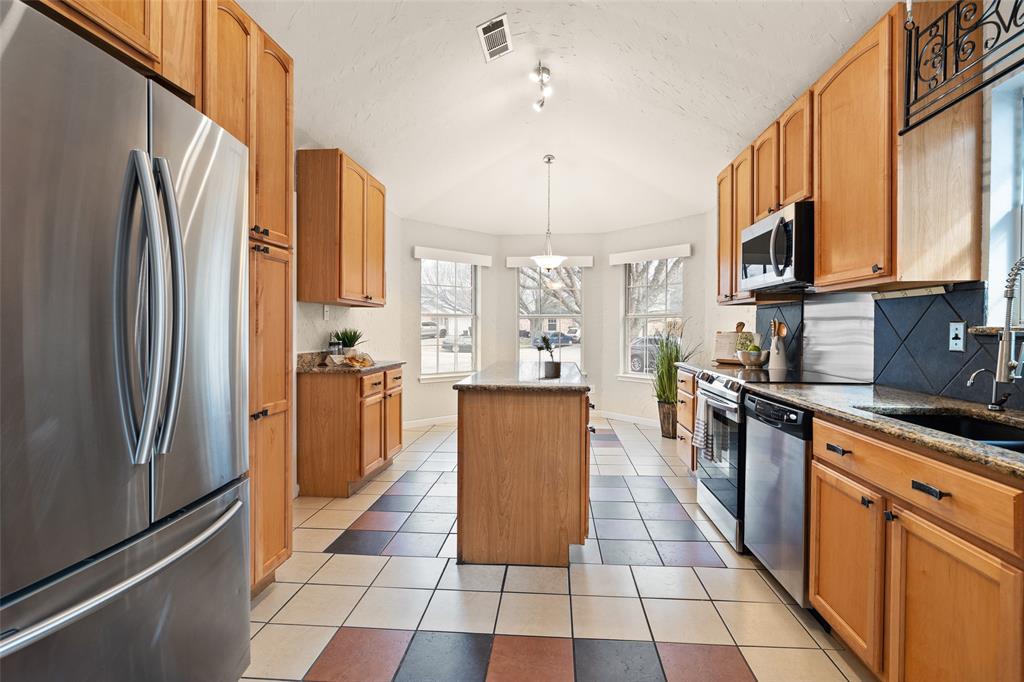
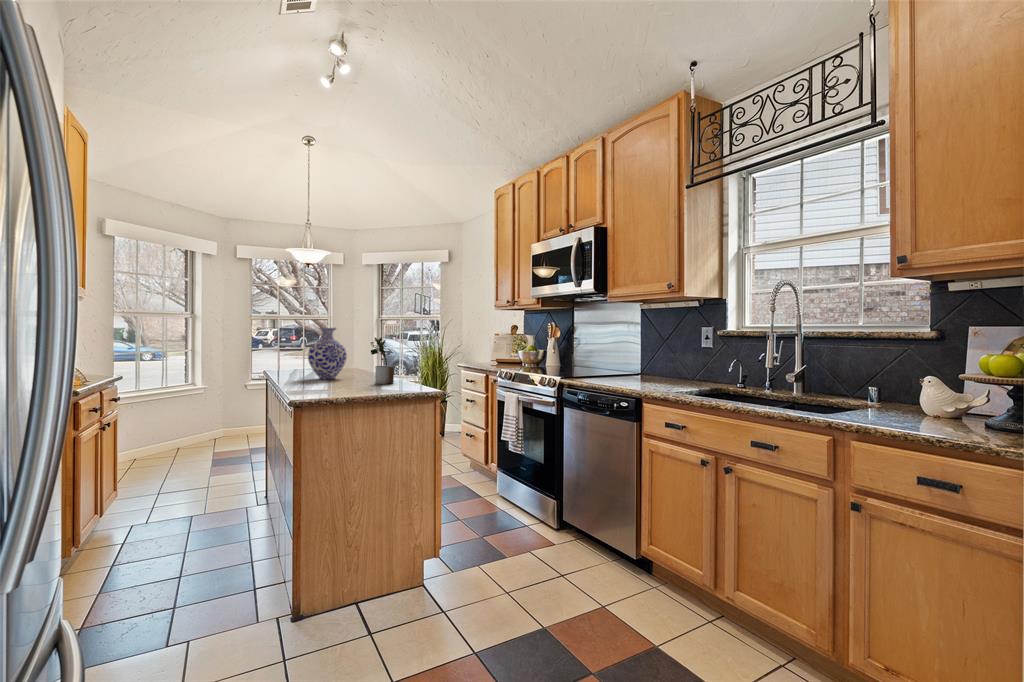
vase: none [504,327,535,372] -> present [308,328,347,379]

